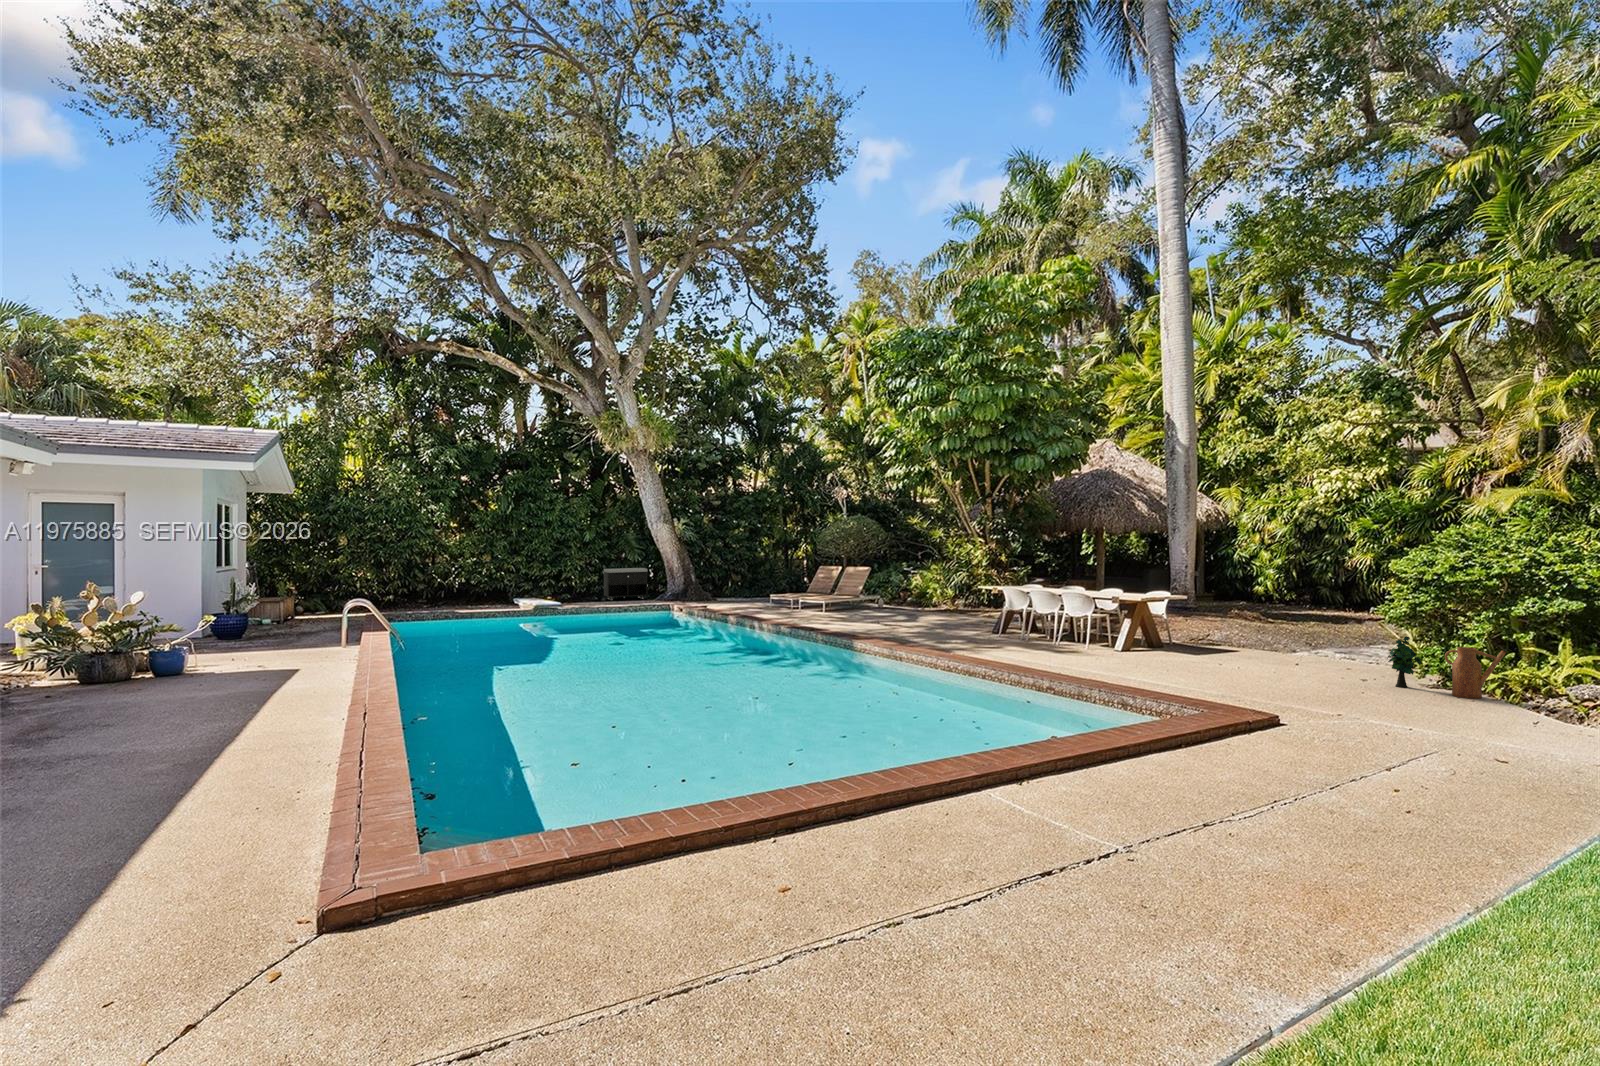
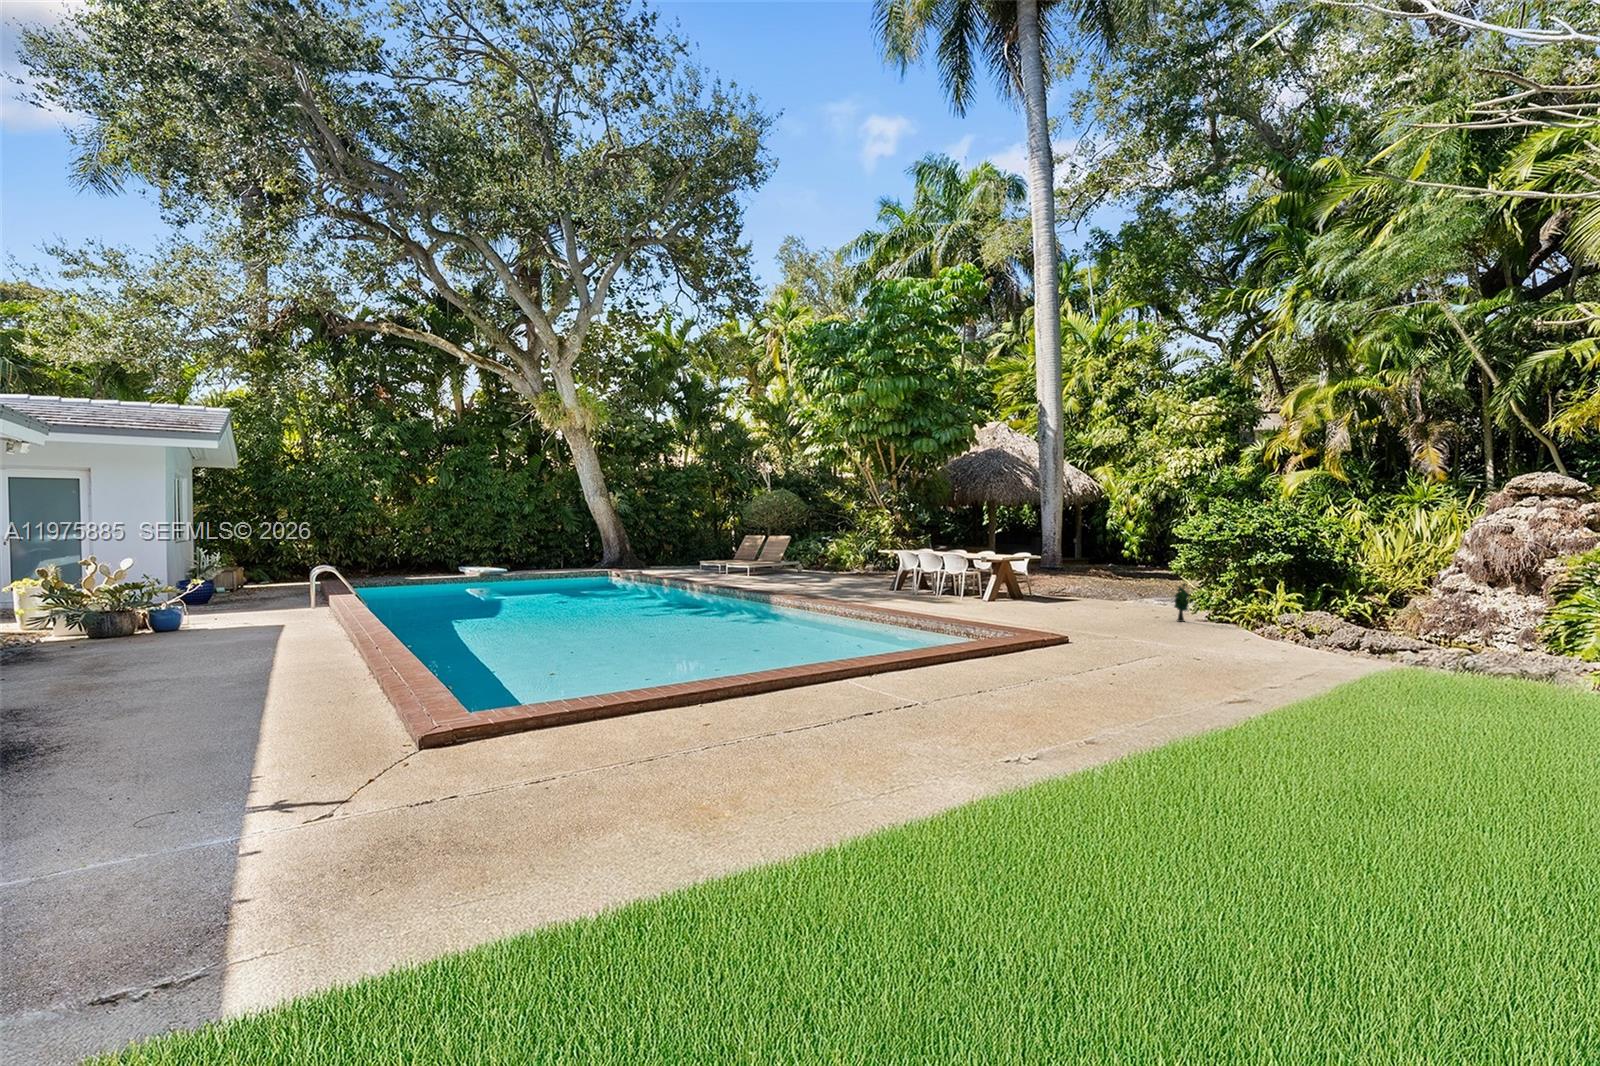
storage bench: present [604,568,648,600] -> none [541,538,583,568]
watering can: present [1445,647,1506,699] -> none [1208,590,1246,627]

